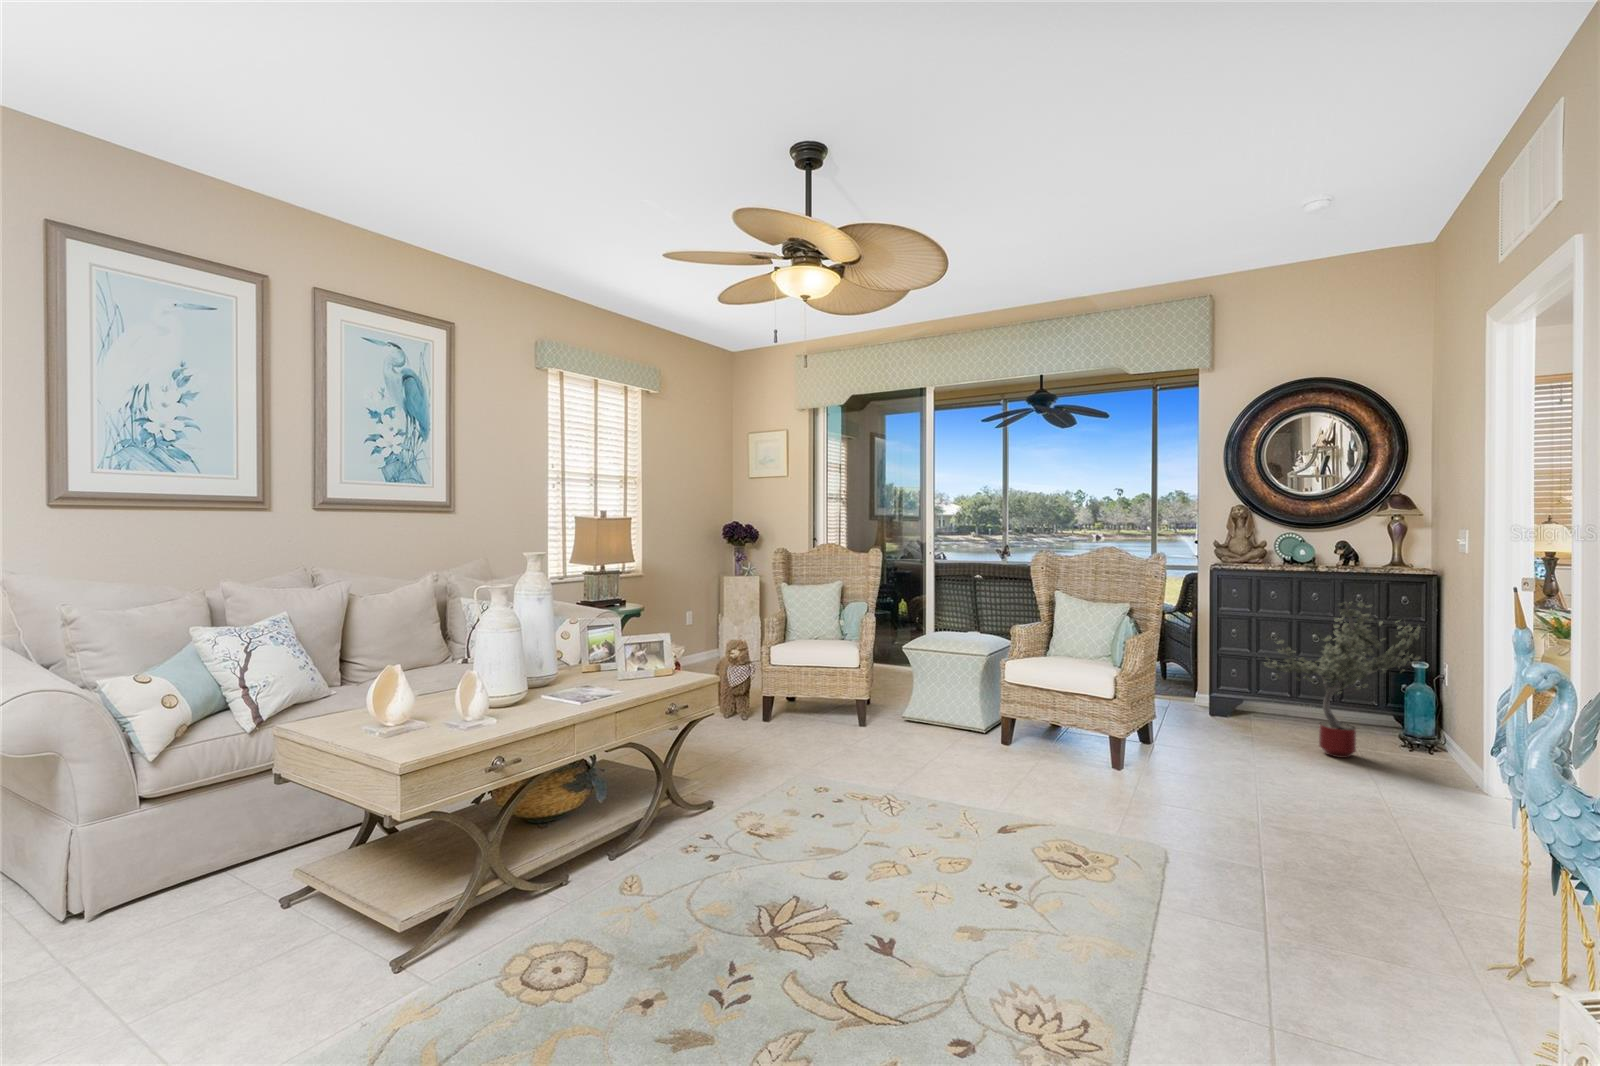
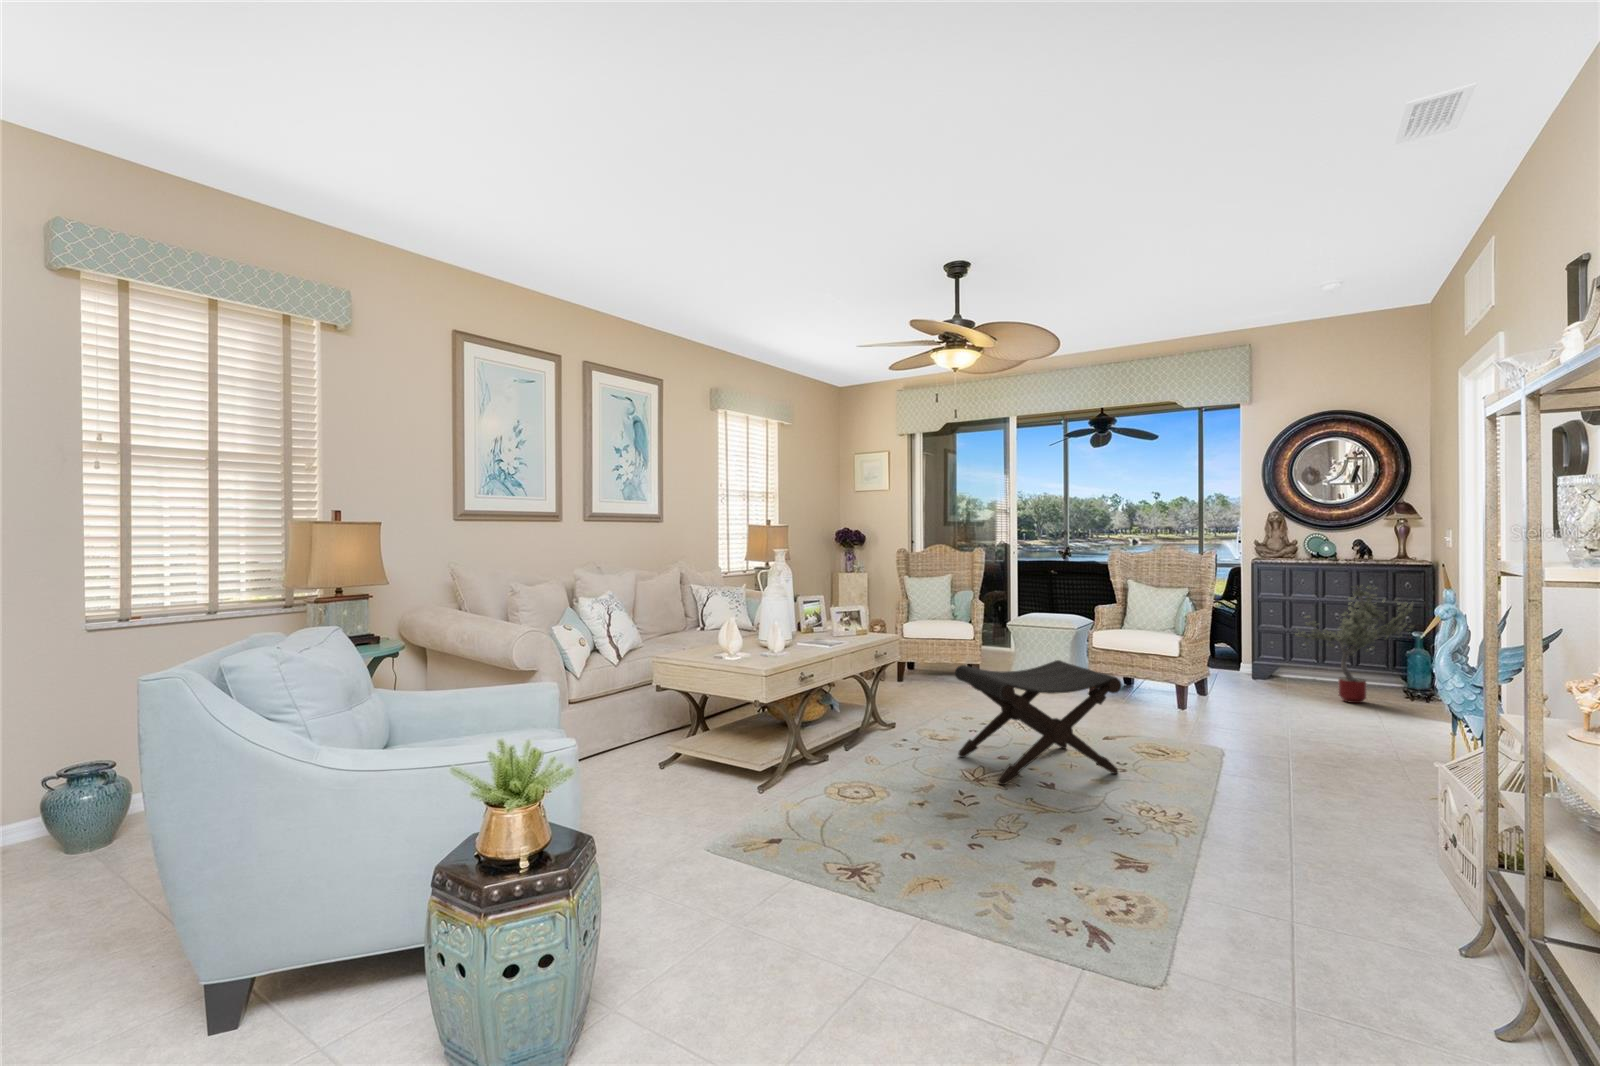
footstool: none [767,721,1009,947] -> present [955,660,1122,785]

